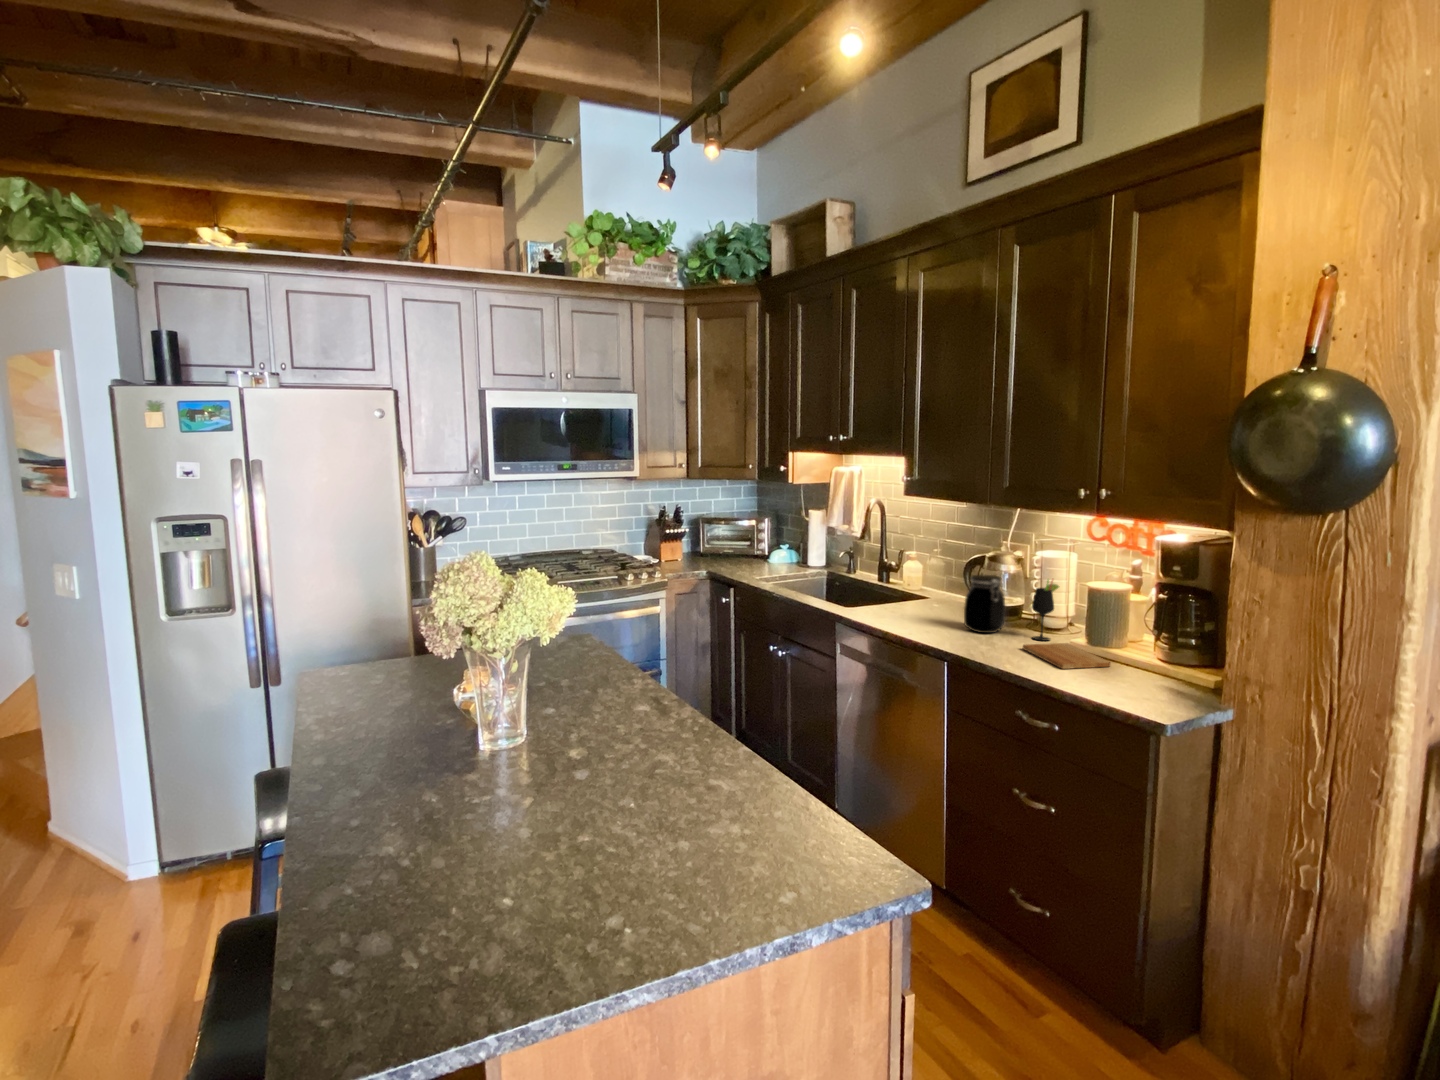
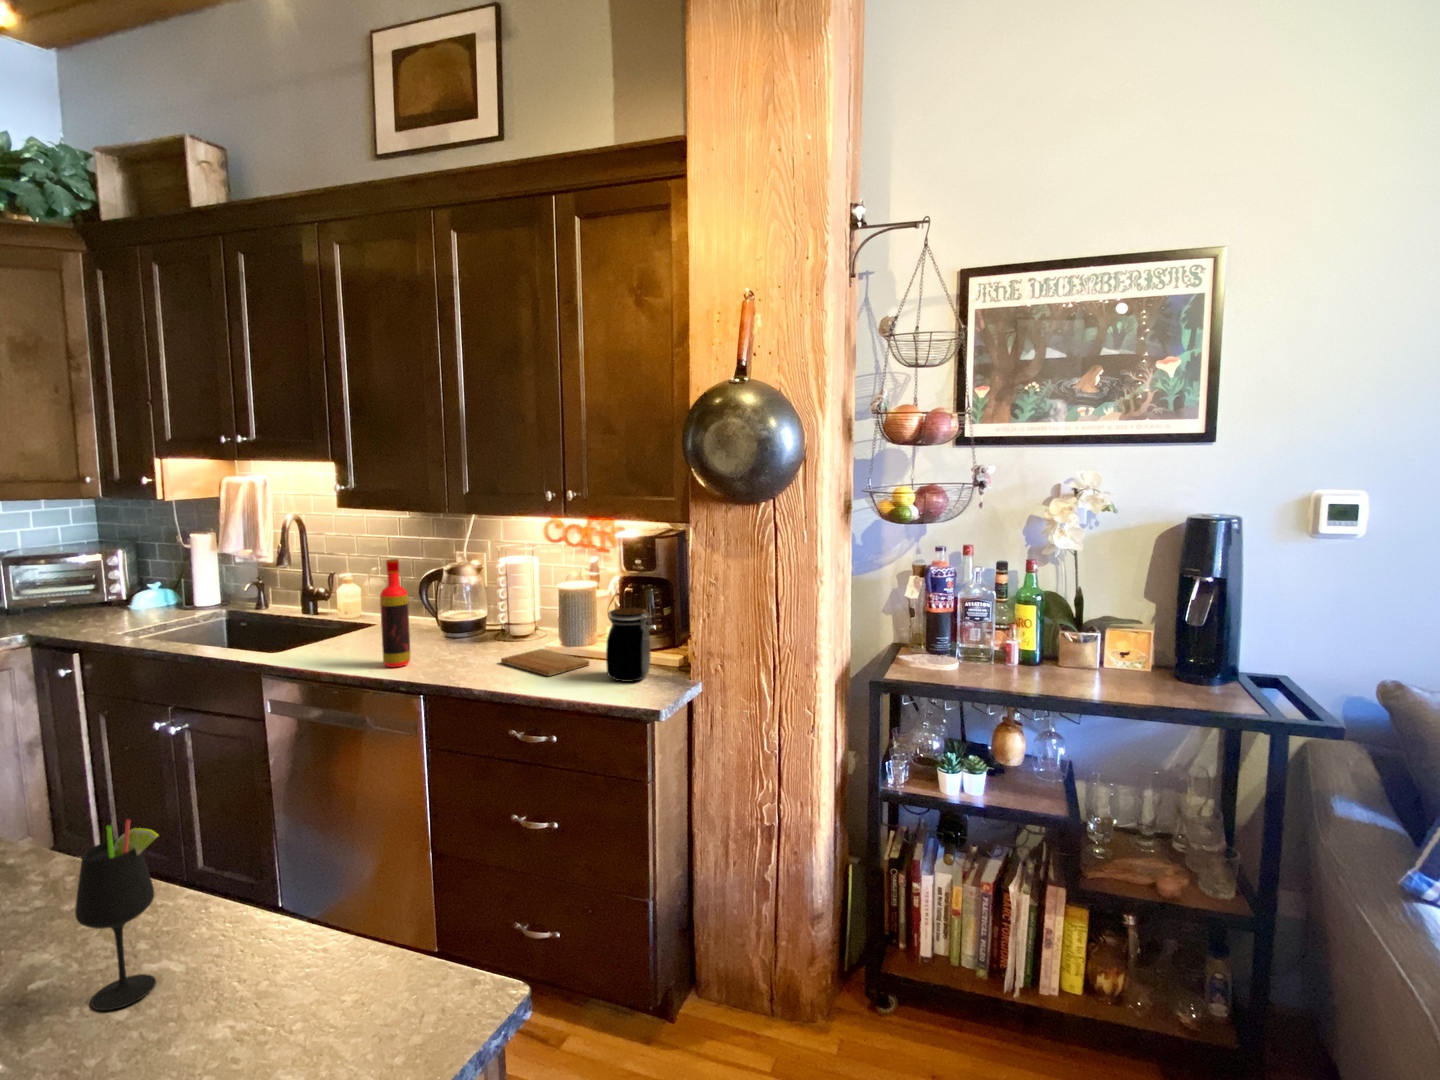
bottle: none [922,543,946,636] -> present [380,559,411,667]
jar: present [964,575,1005,633] -> present [606,608,651,682]
wine glass: present [1032,580,1059,641] -> present [75,819,158,1010]

